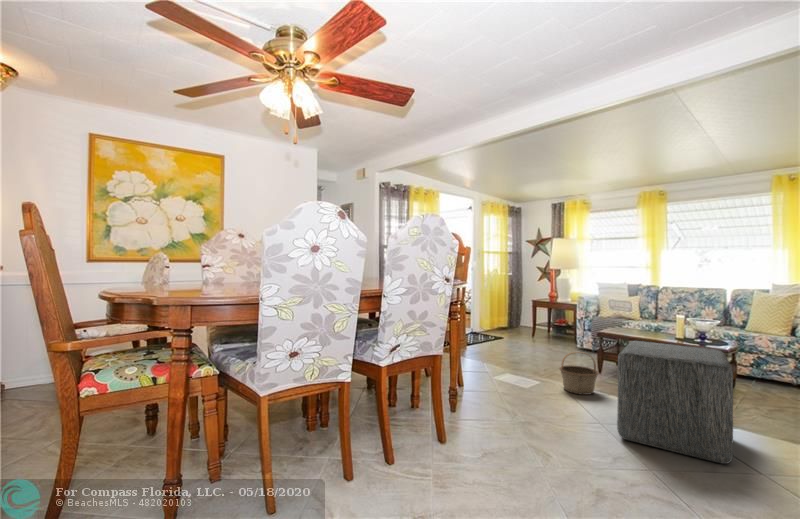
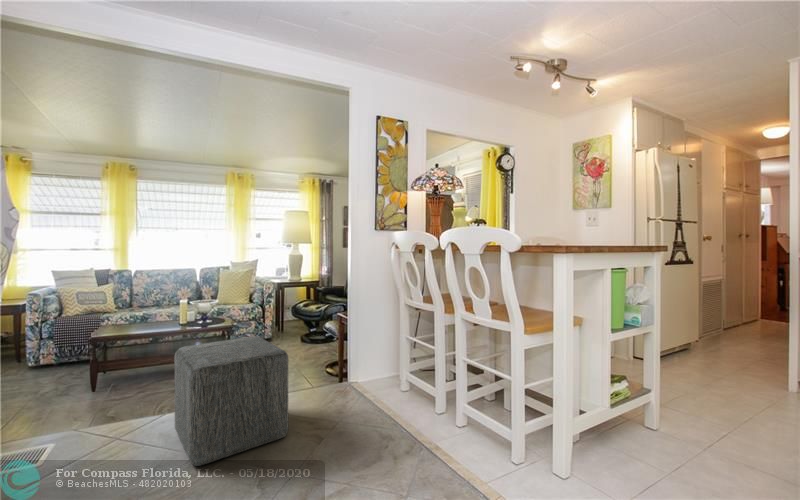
basket: present [560,352,599,395] -> none [54,377,118,440]

